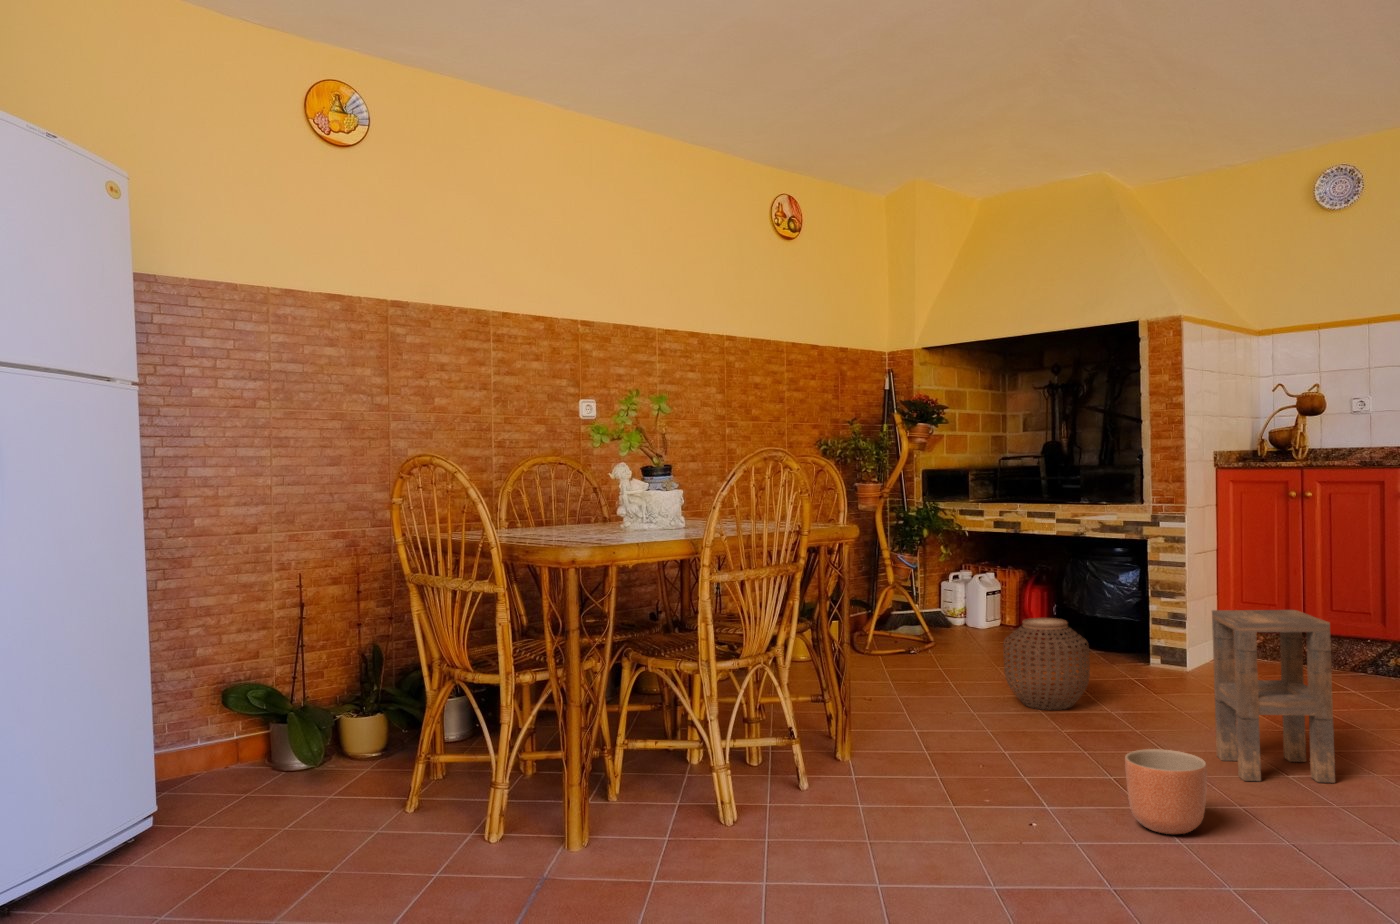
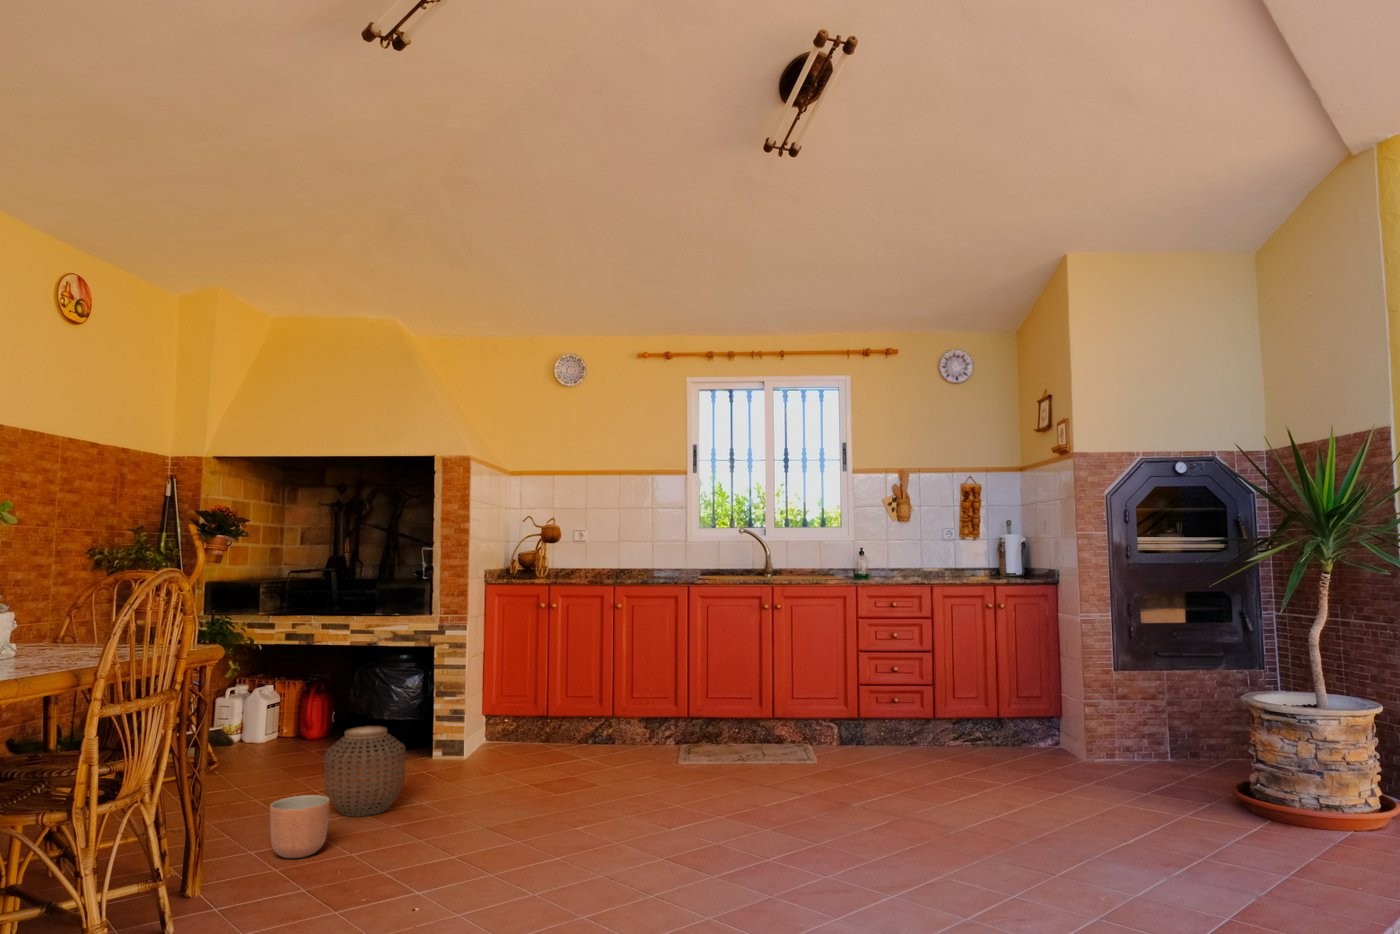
side table: present [1212,610,1335,783] -> none [526,699,614,847]
planter: present [1125,749,1207,834] -> present [270,795,329,858]

